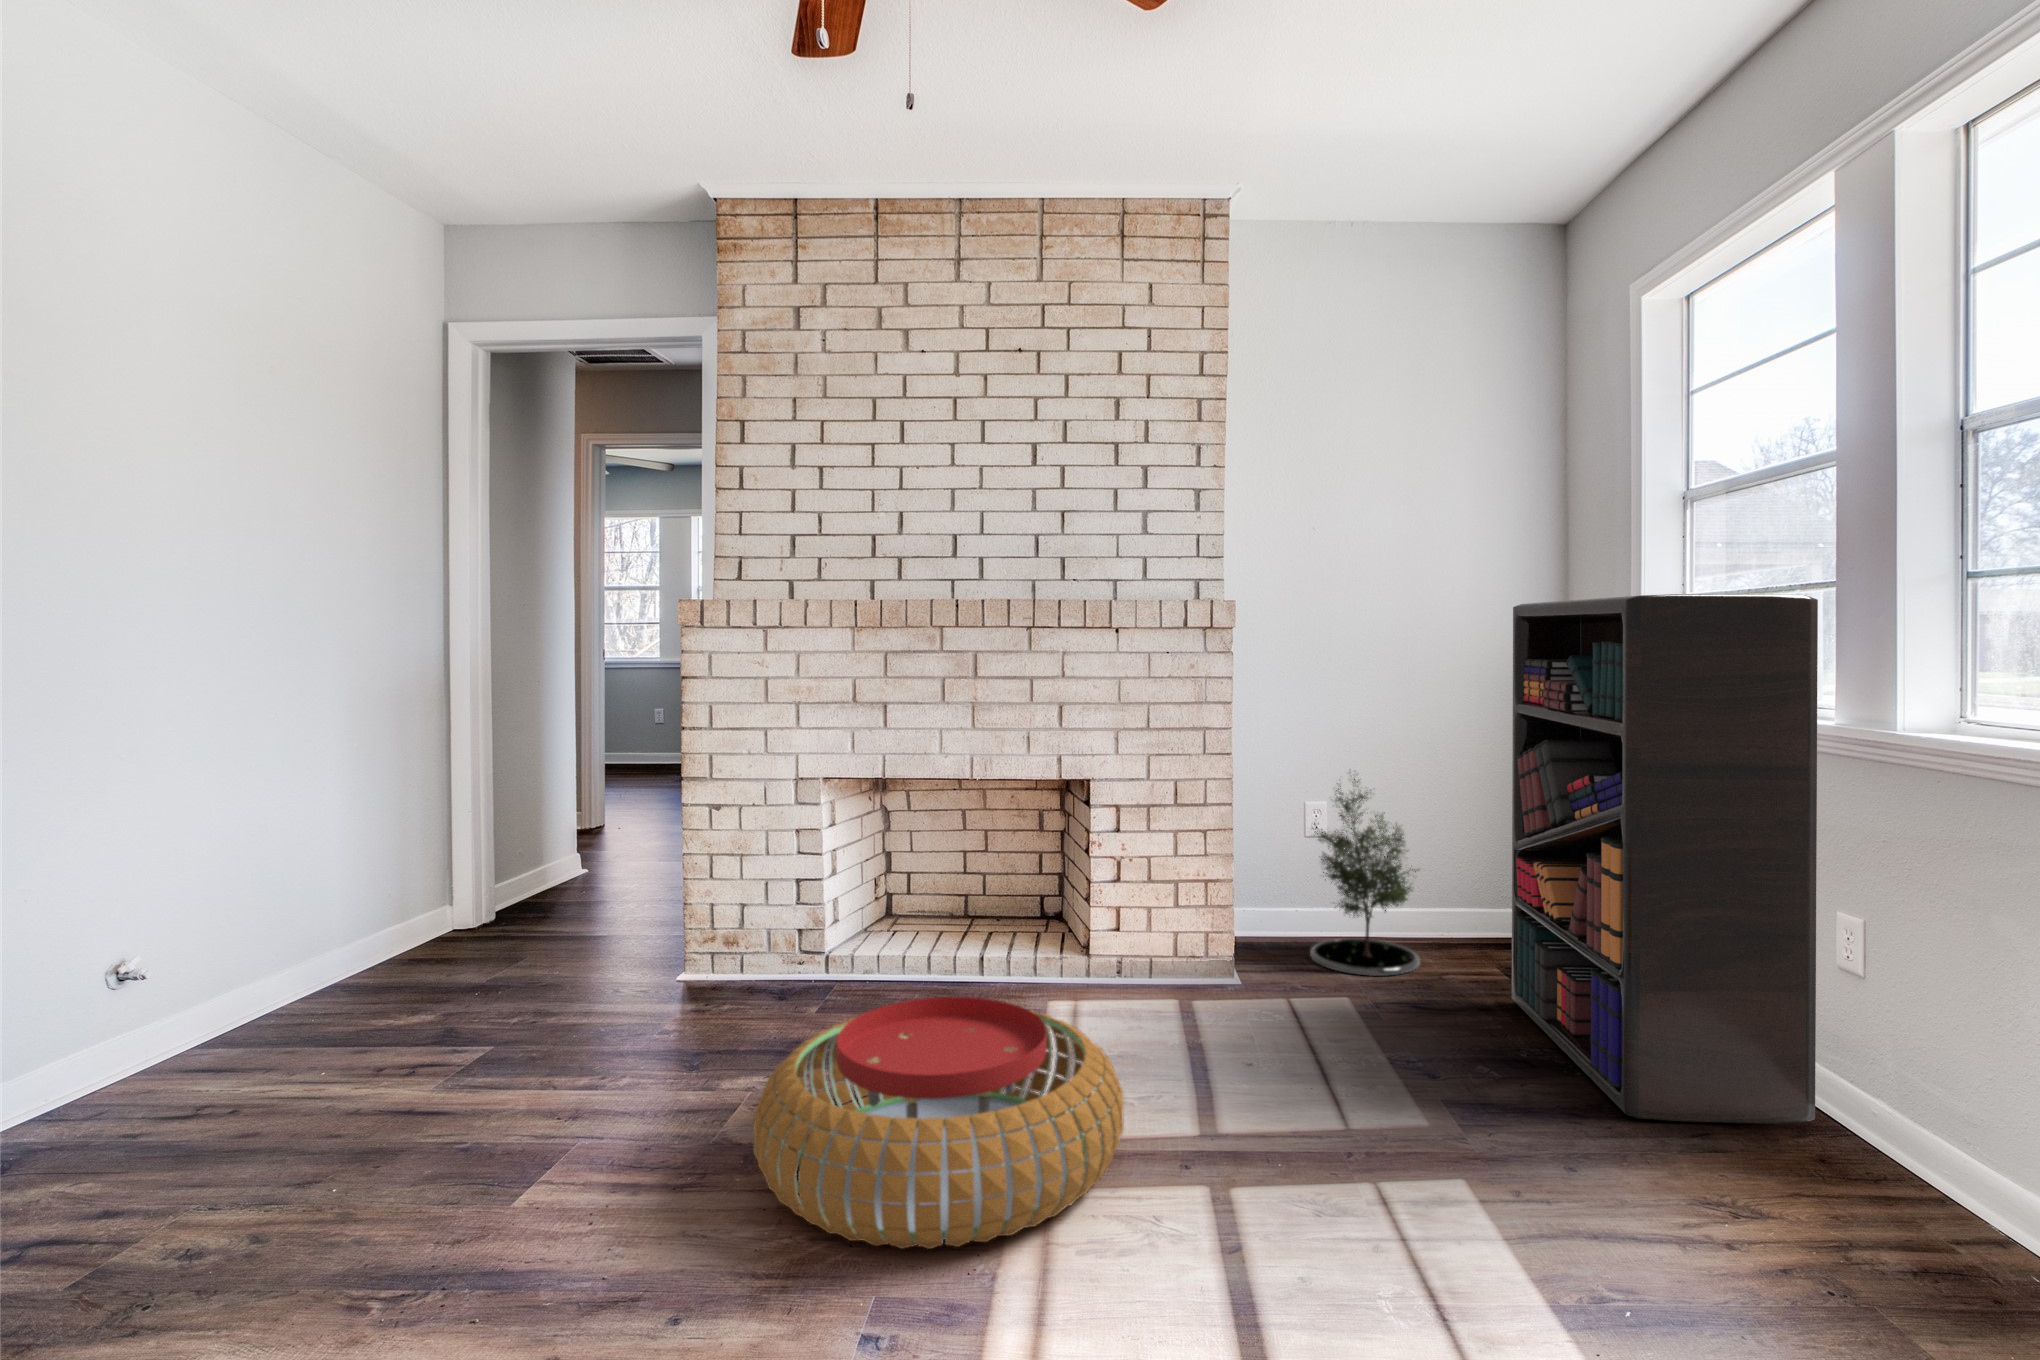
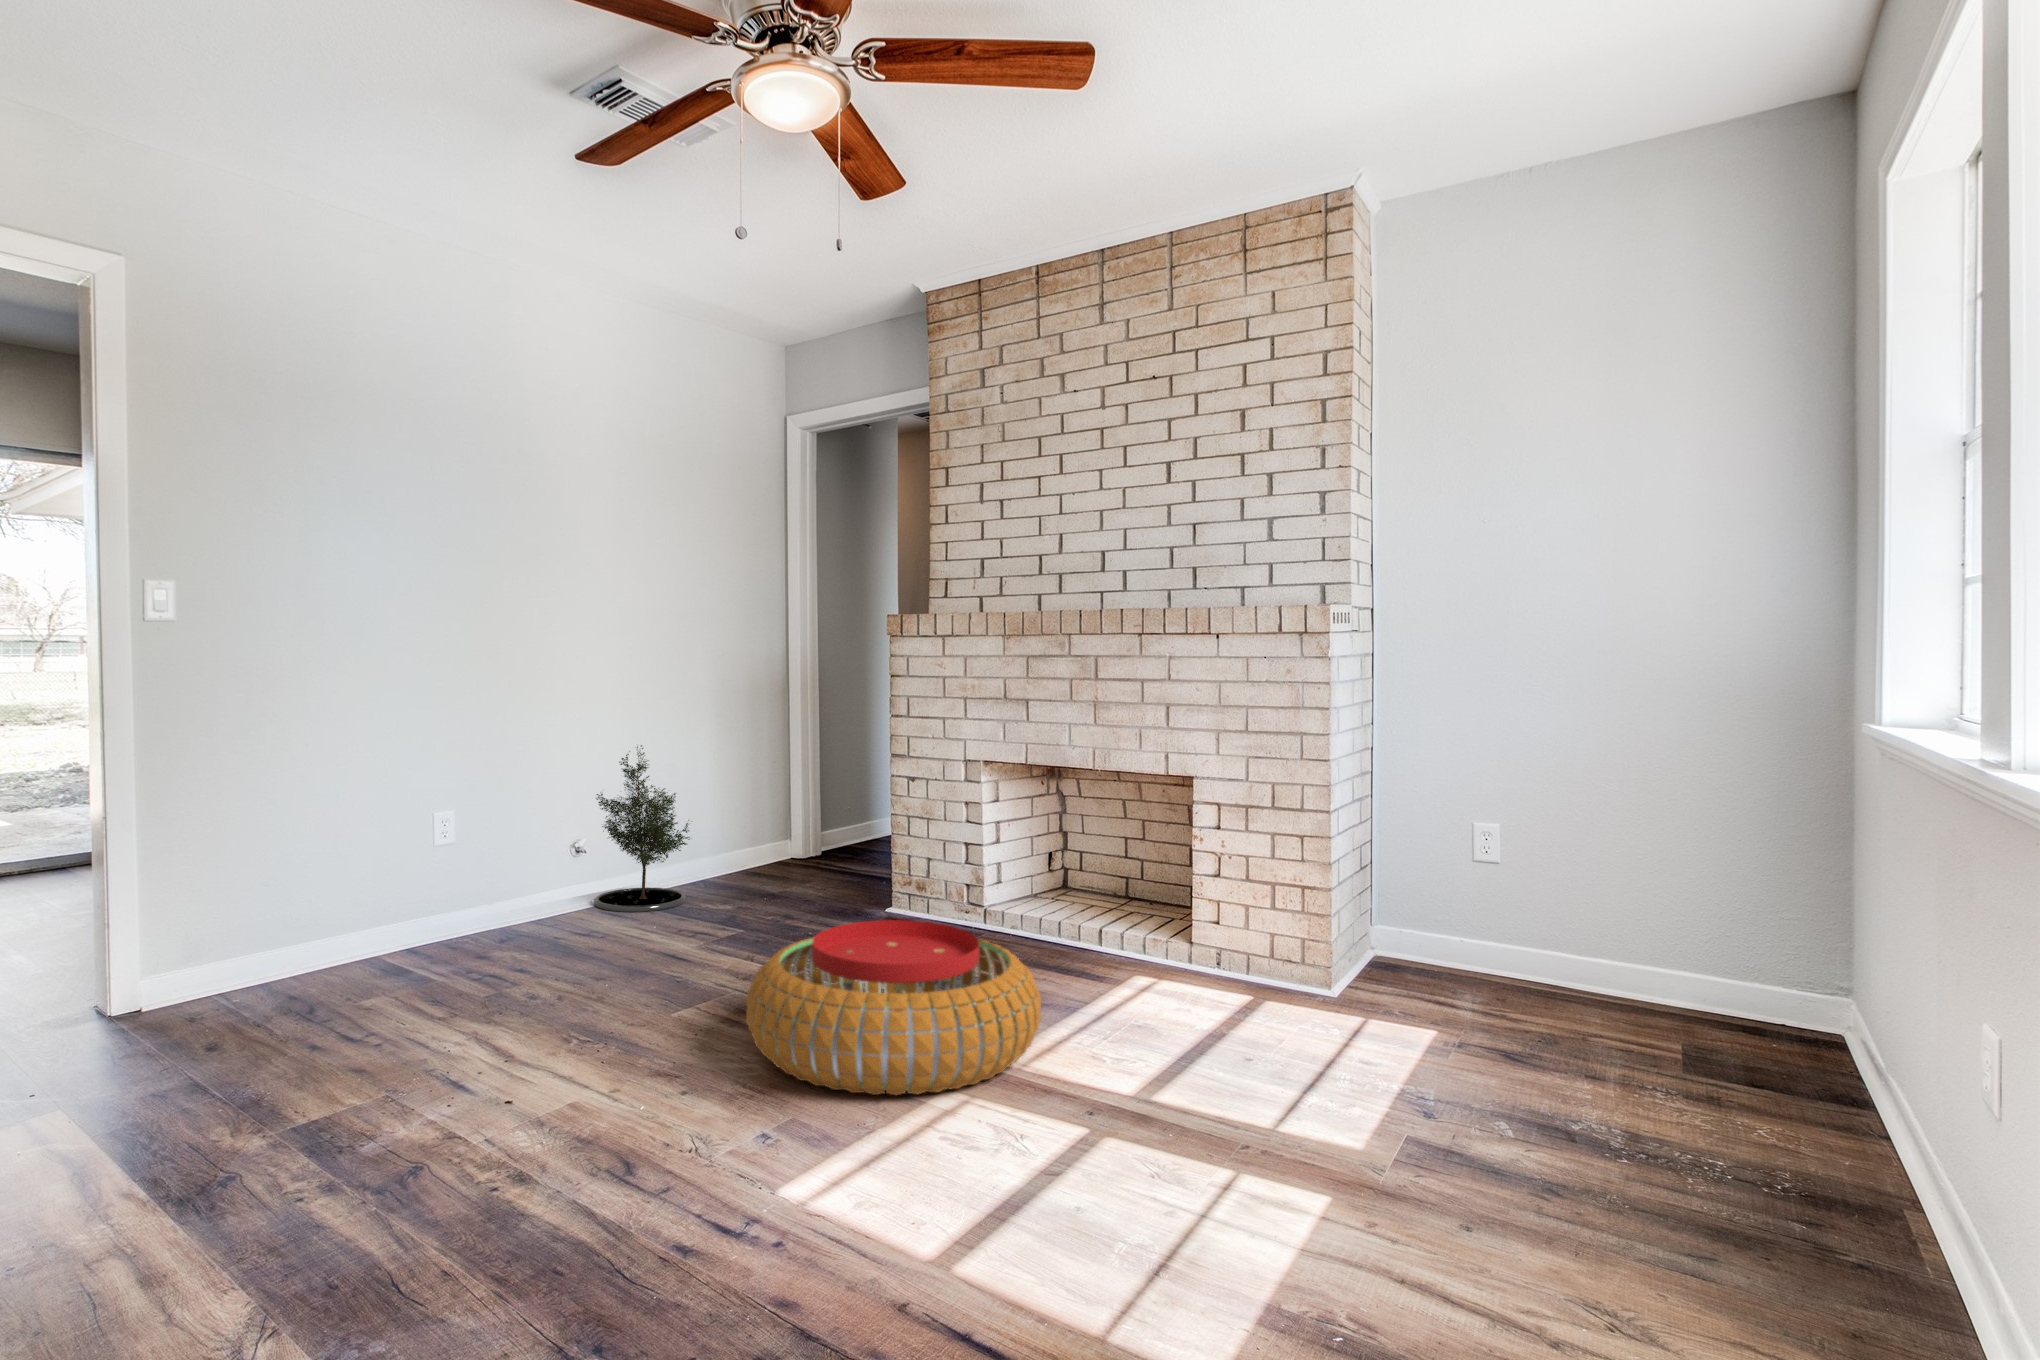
bookshelf: present [1512,594,1818,1124] -> none [1579,569,1865,1270]
potted tree: present [1310,771,1420,976] -> present [594,745,690,912]

